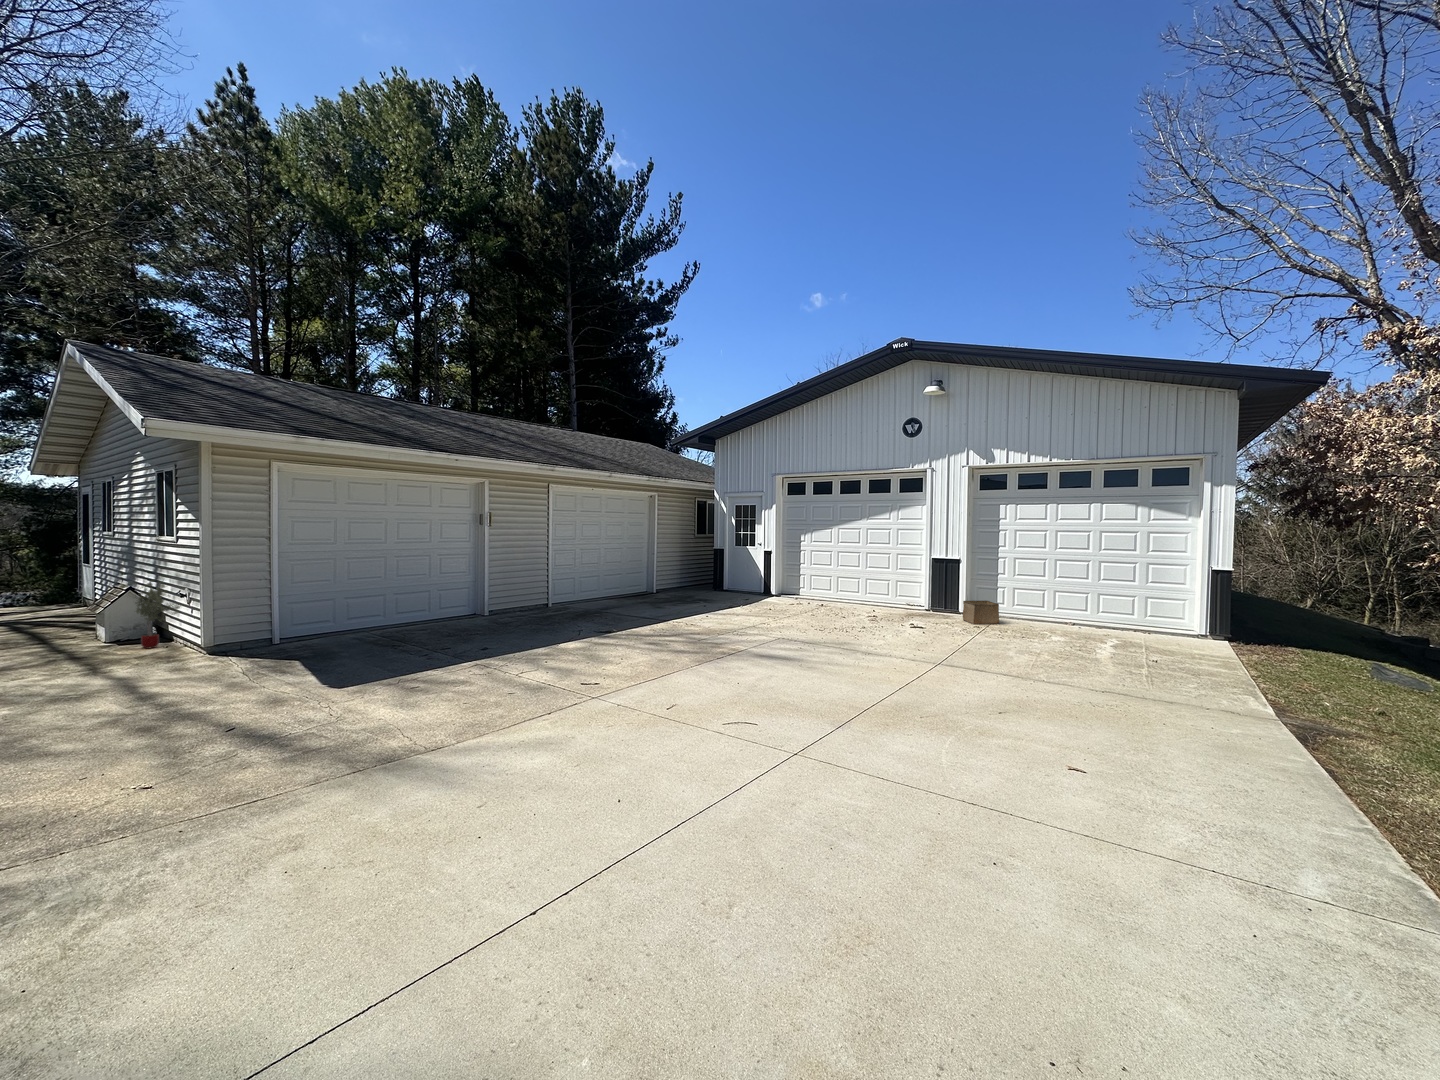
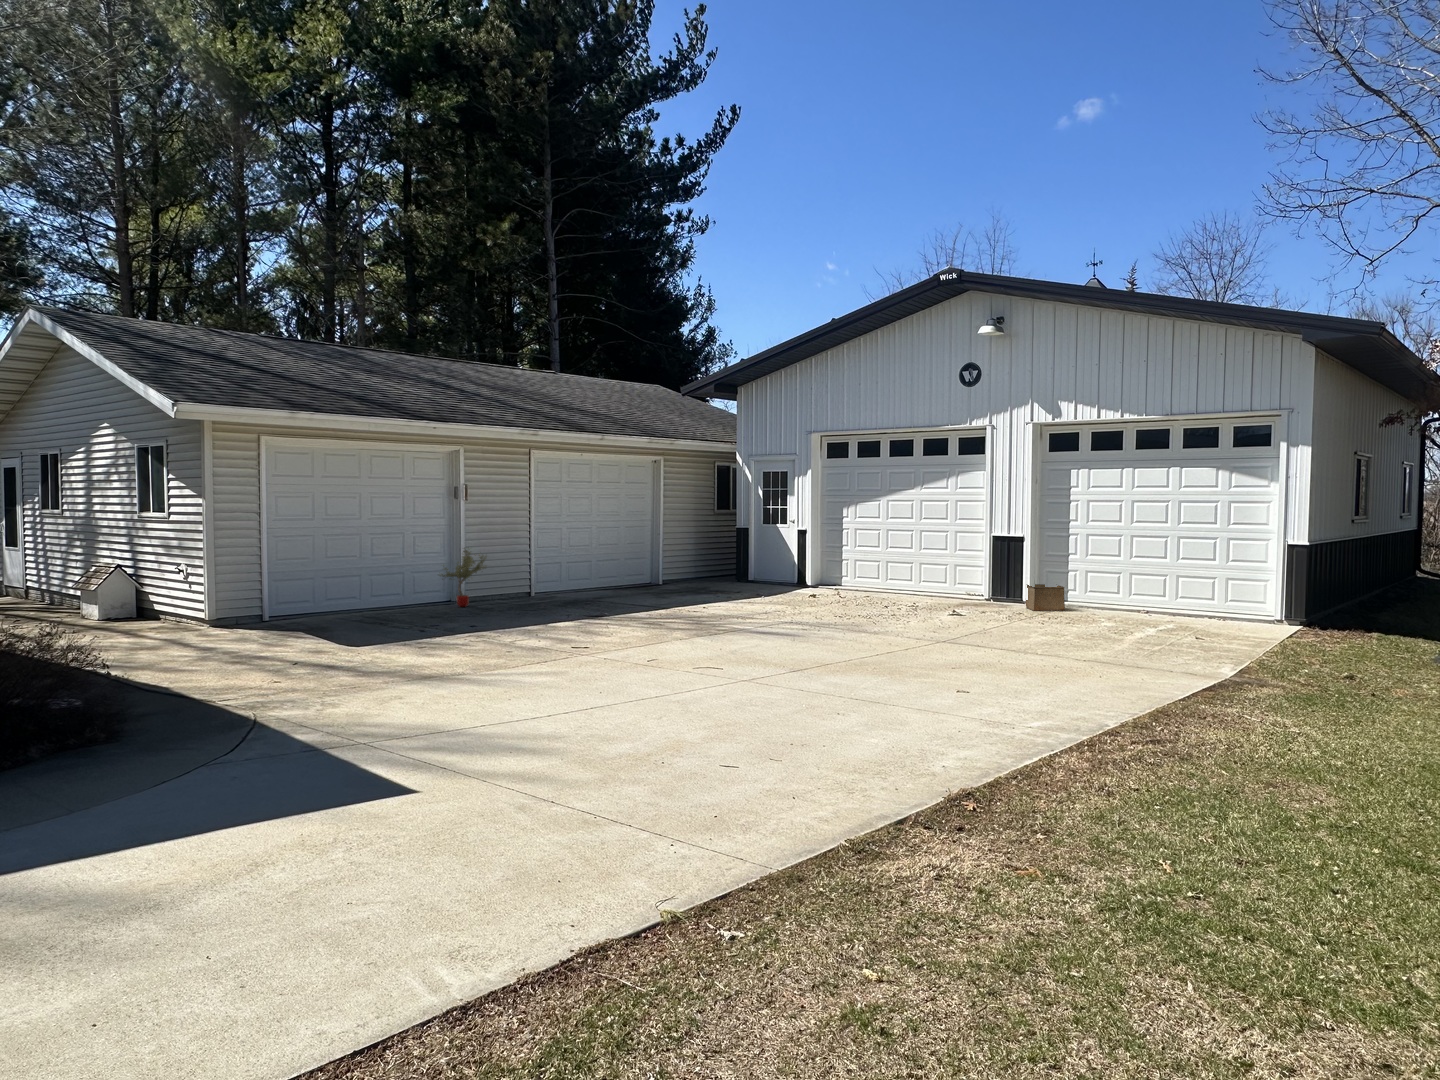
potted tree: present [135,580,181,649] -> present [439,548,486,607]

